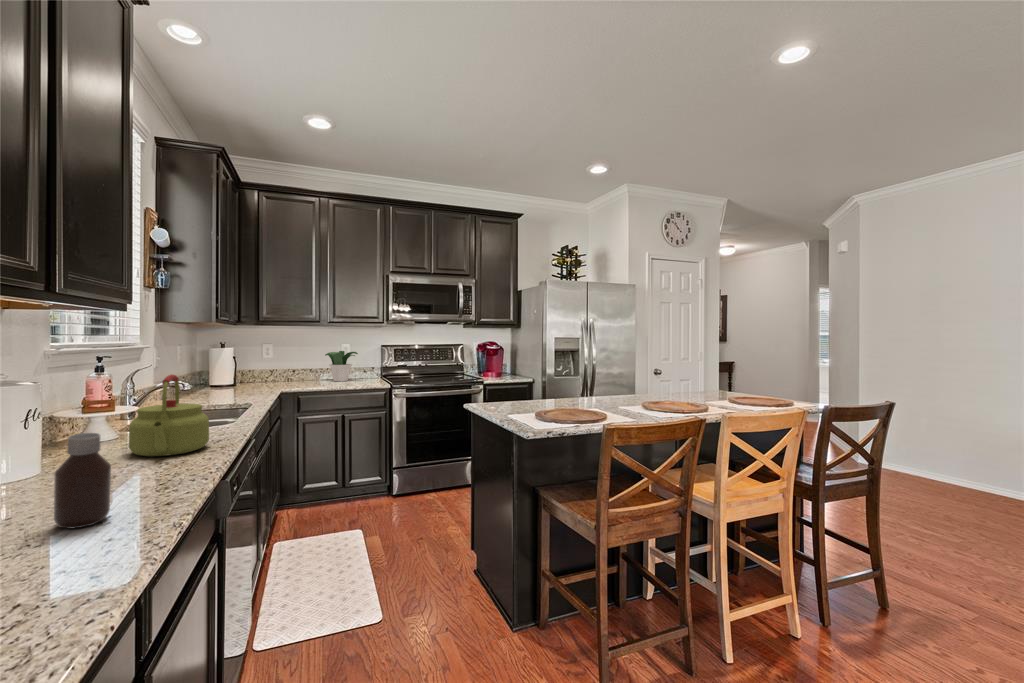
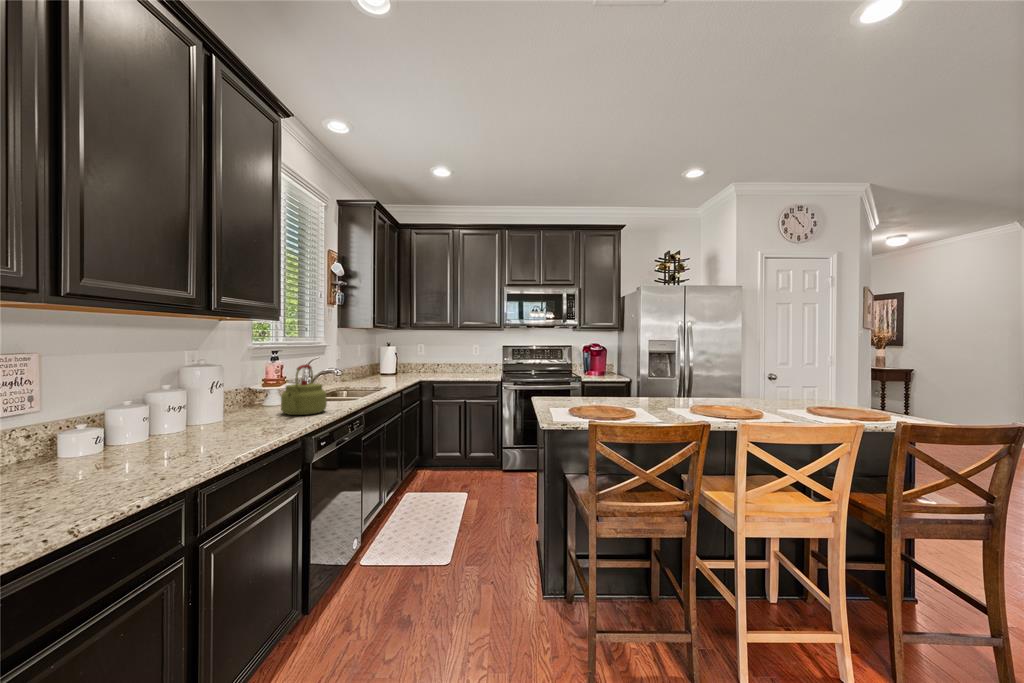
potted plant: present [325,351,358,381] -> none [458,351,482,375]
bottle: present [54,433,111,528] -> none [208,394,235,445]

